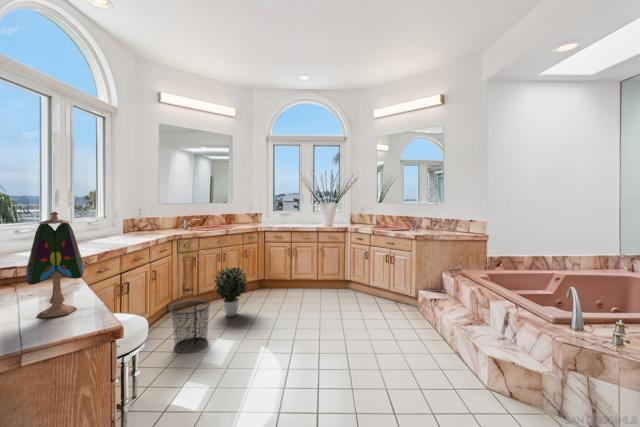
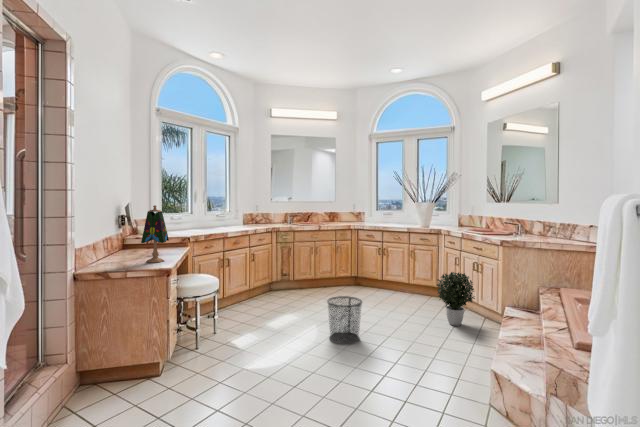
potted plant: present [214,267,247,316] -> present [437,272,475,326]
waste bin: present [170,300,210,352] -> present [327,296,362,344]

